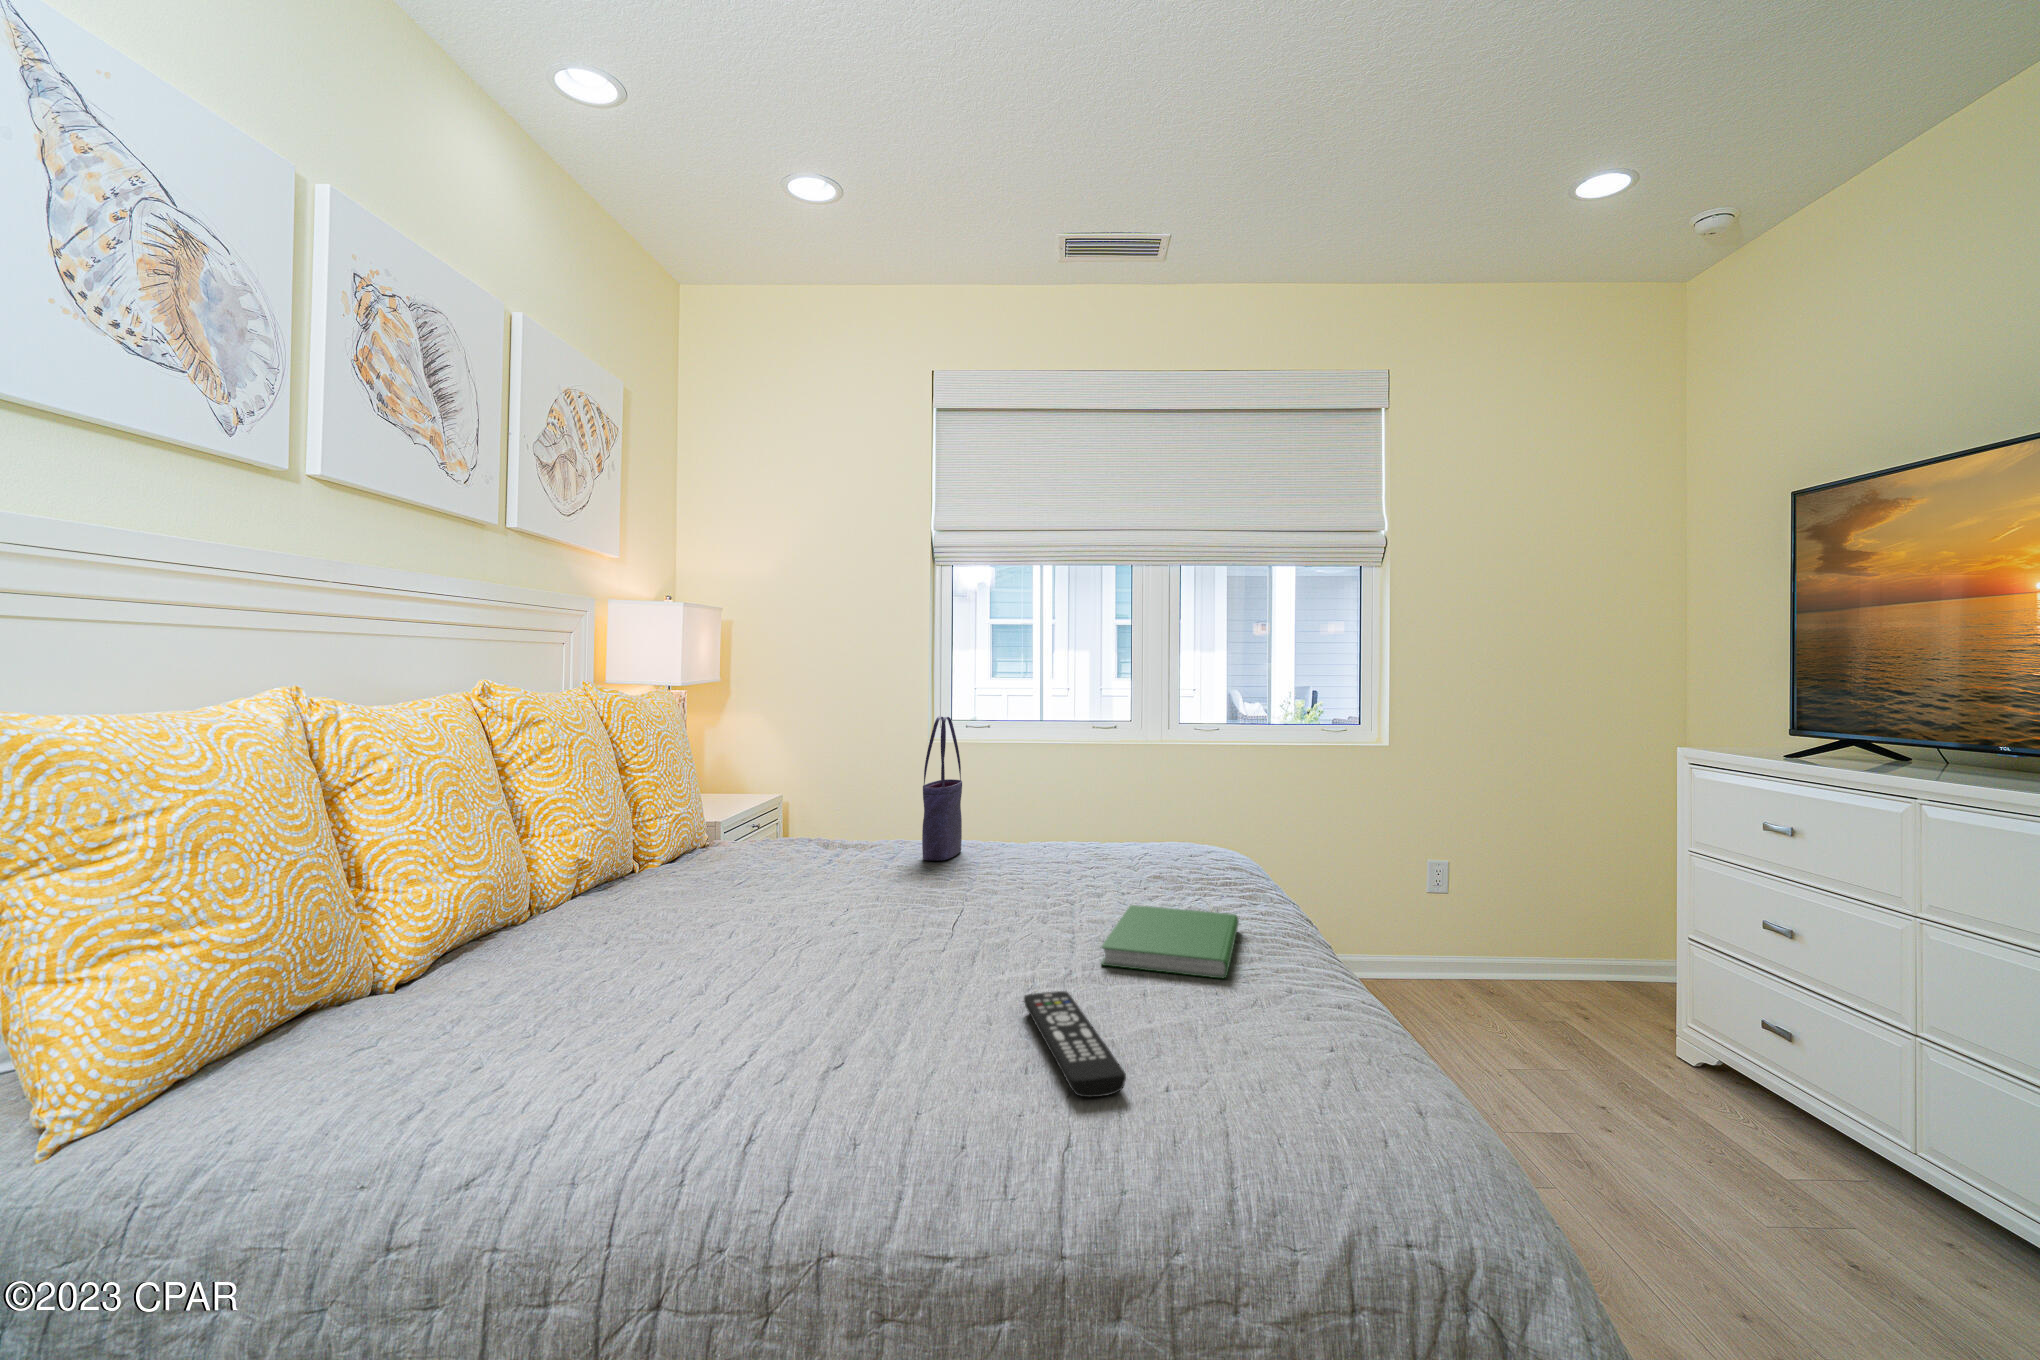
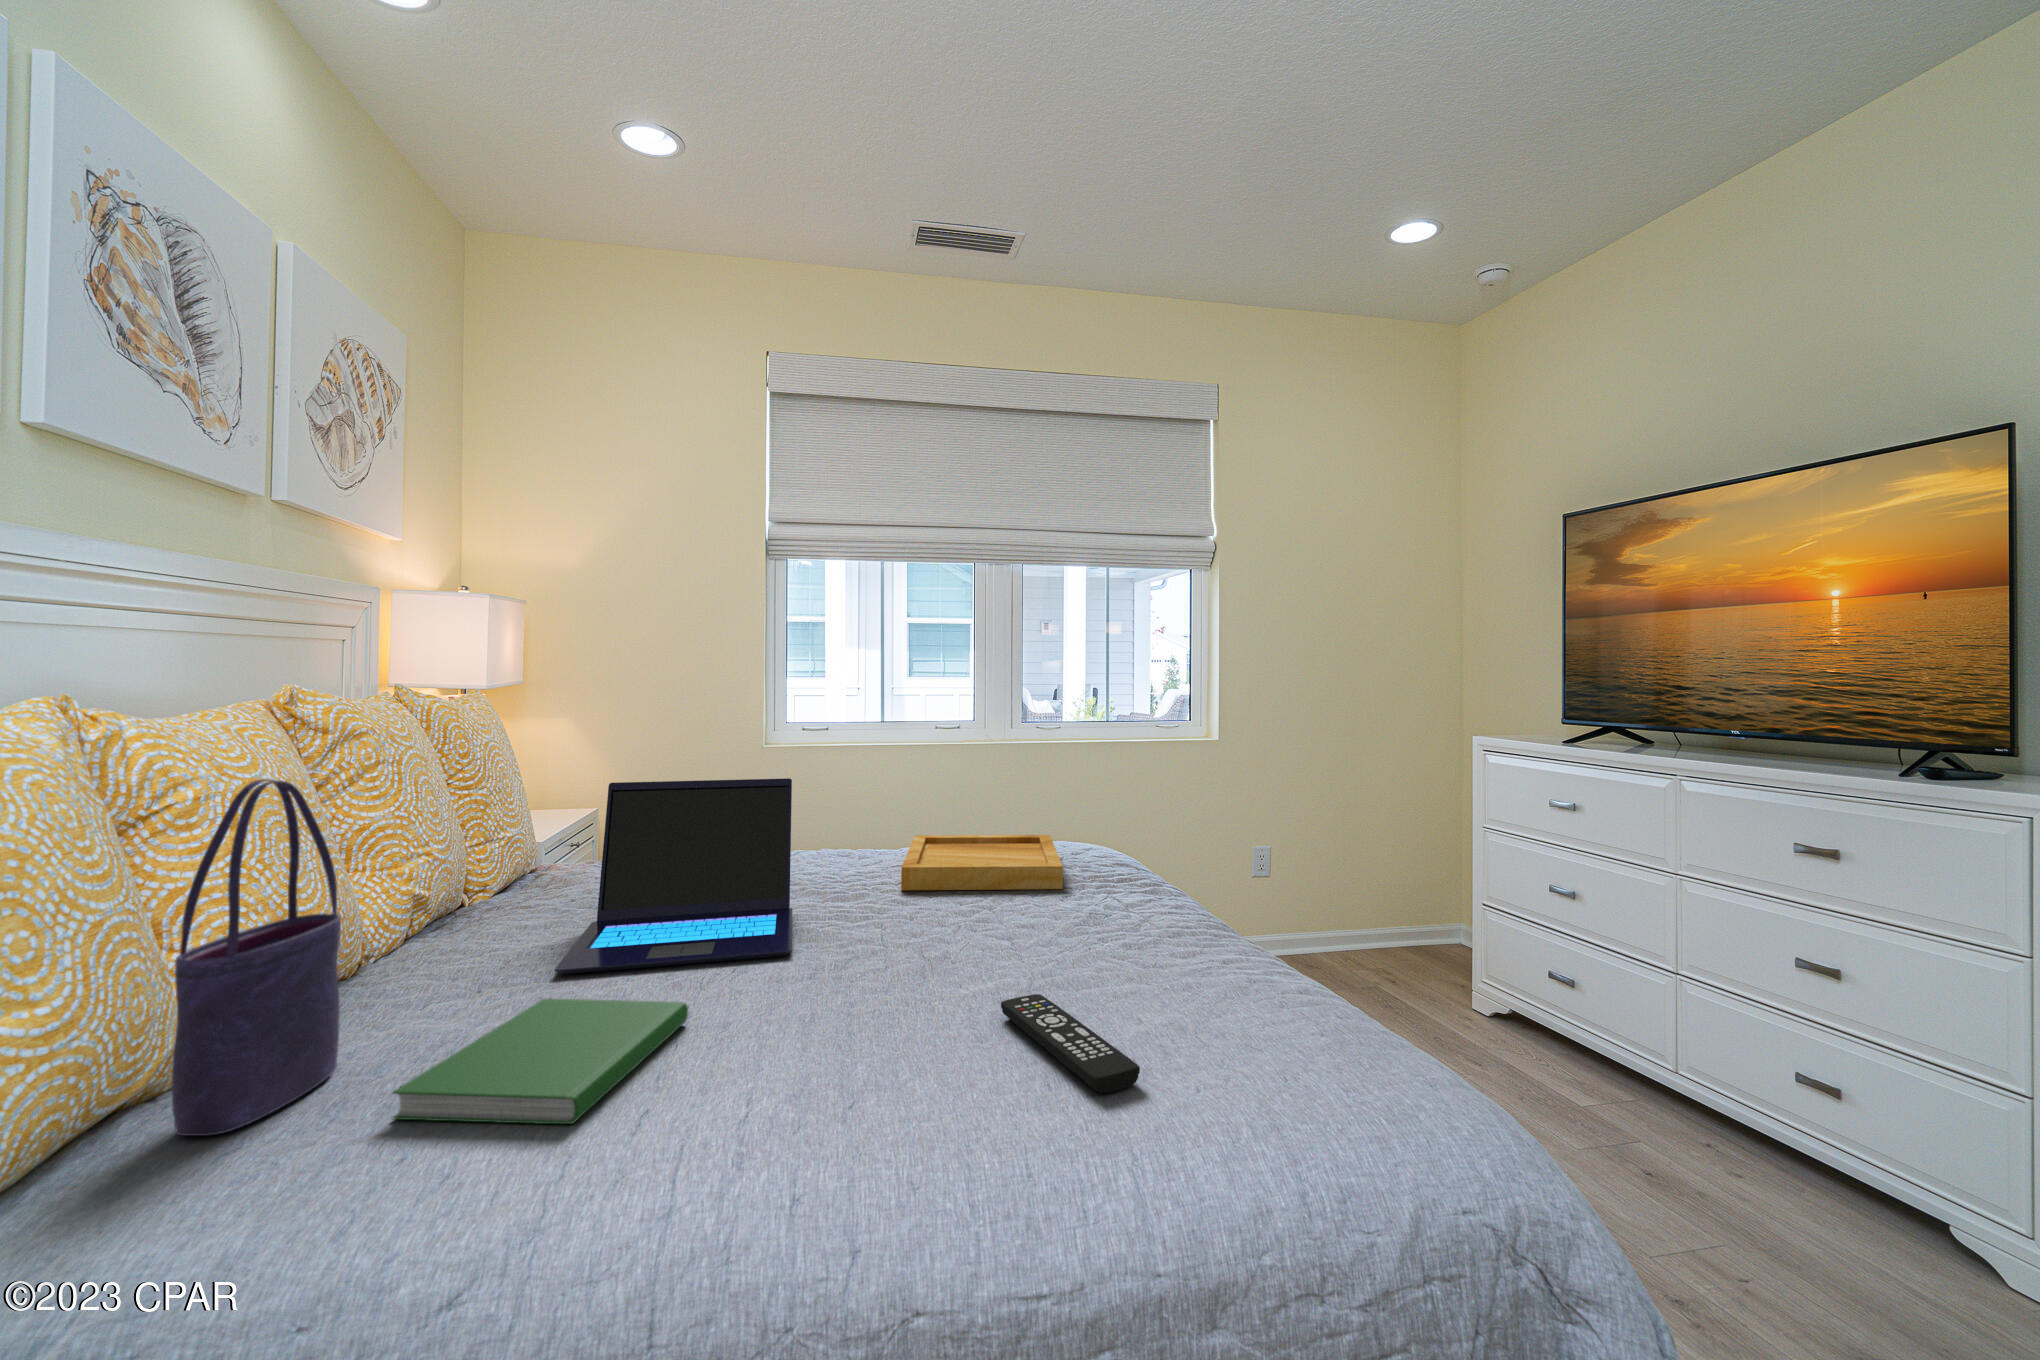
tote bag: present [922,716,962,861] -> present [172,779,341,1136]
laptop: none [662,767,893,935] -> present [554,778,792,974]
tray: none [998,829,1166,890] -> present [901,835,1063,890]
hardcover book: present [1101,905,1239,978] -> present [393,998,688,1124]

